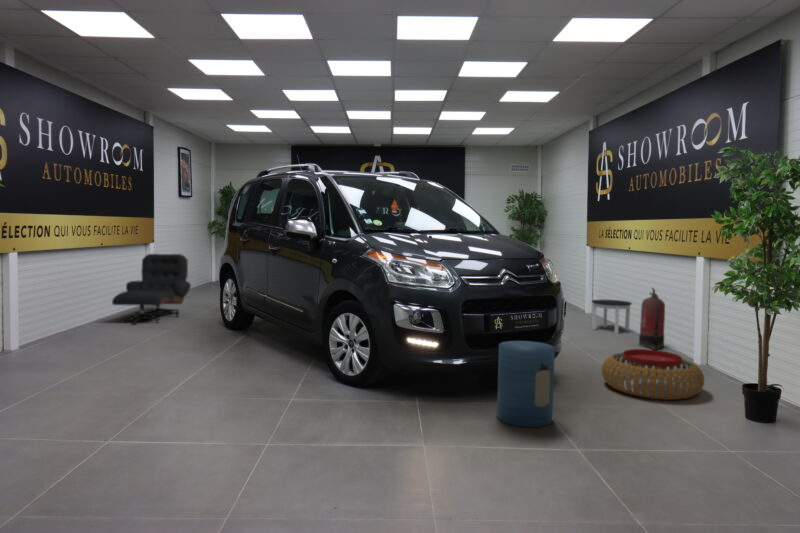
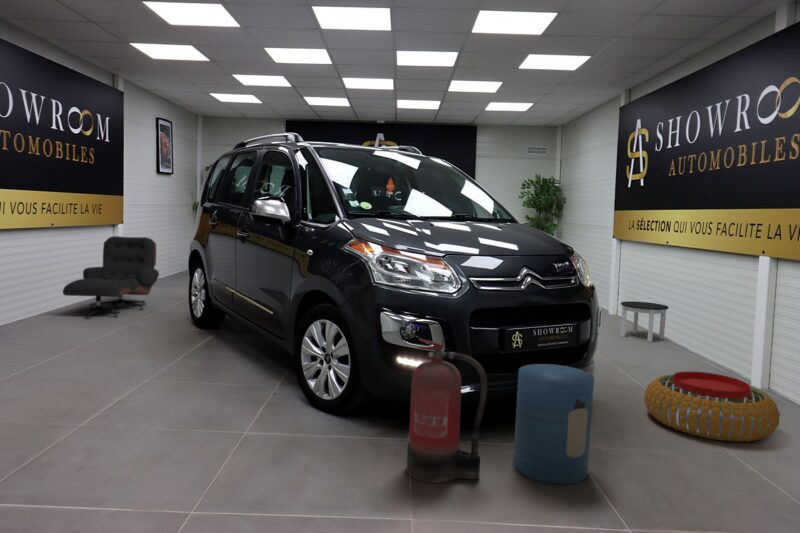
fire extinguisher: present [639,288,665,350] -> present [407,339,487,483]

